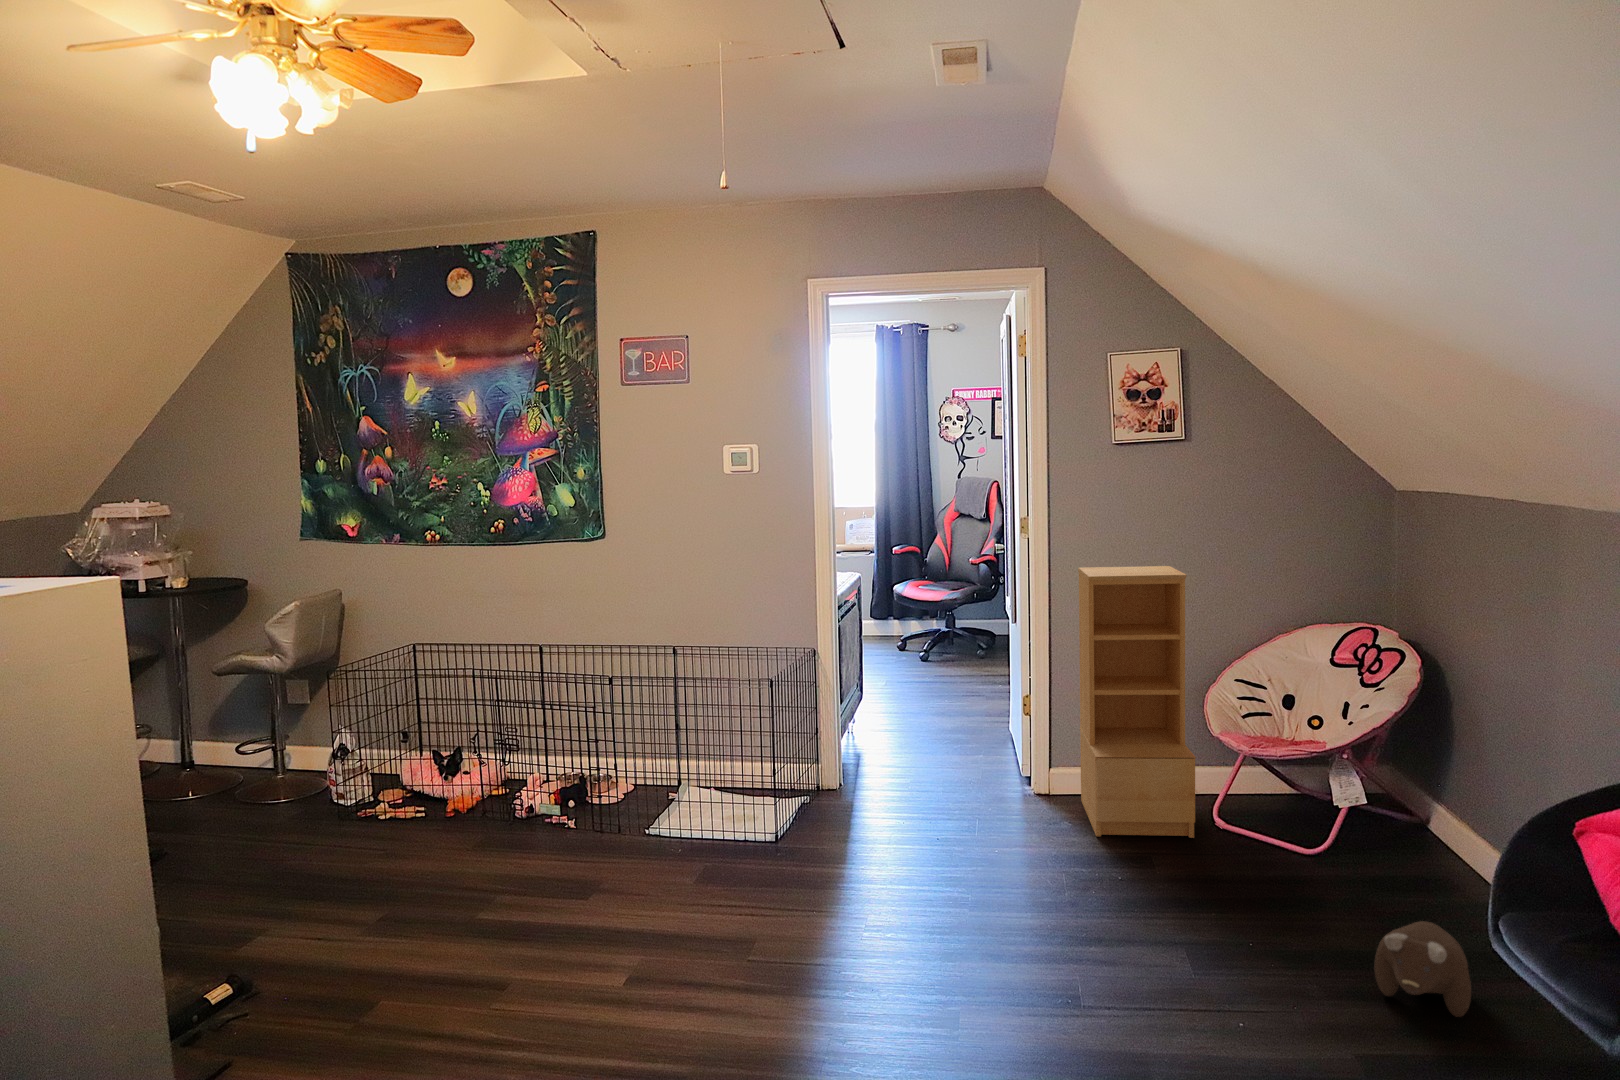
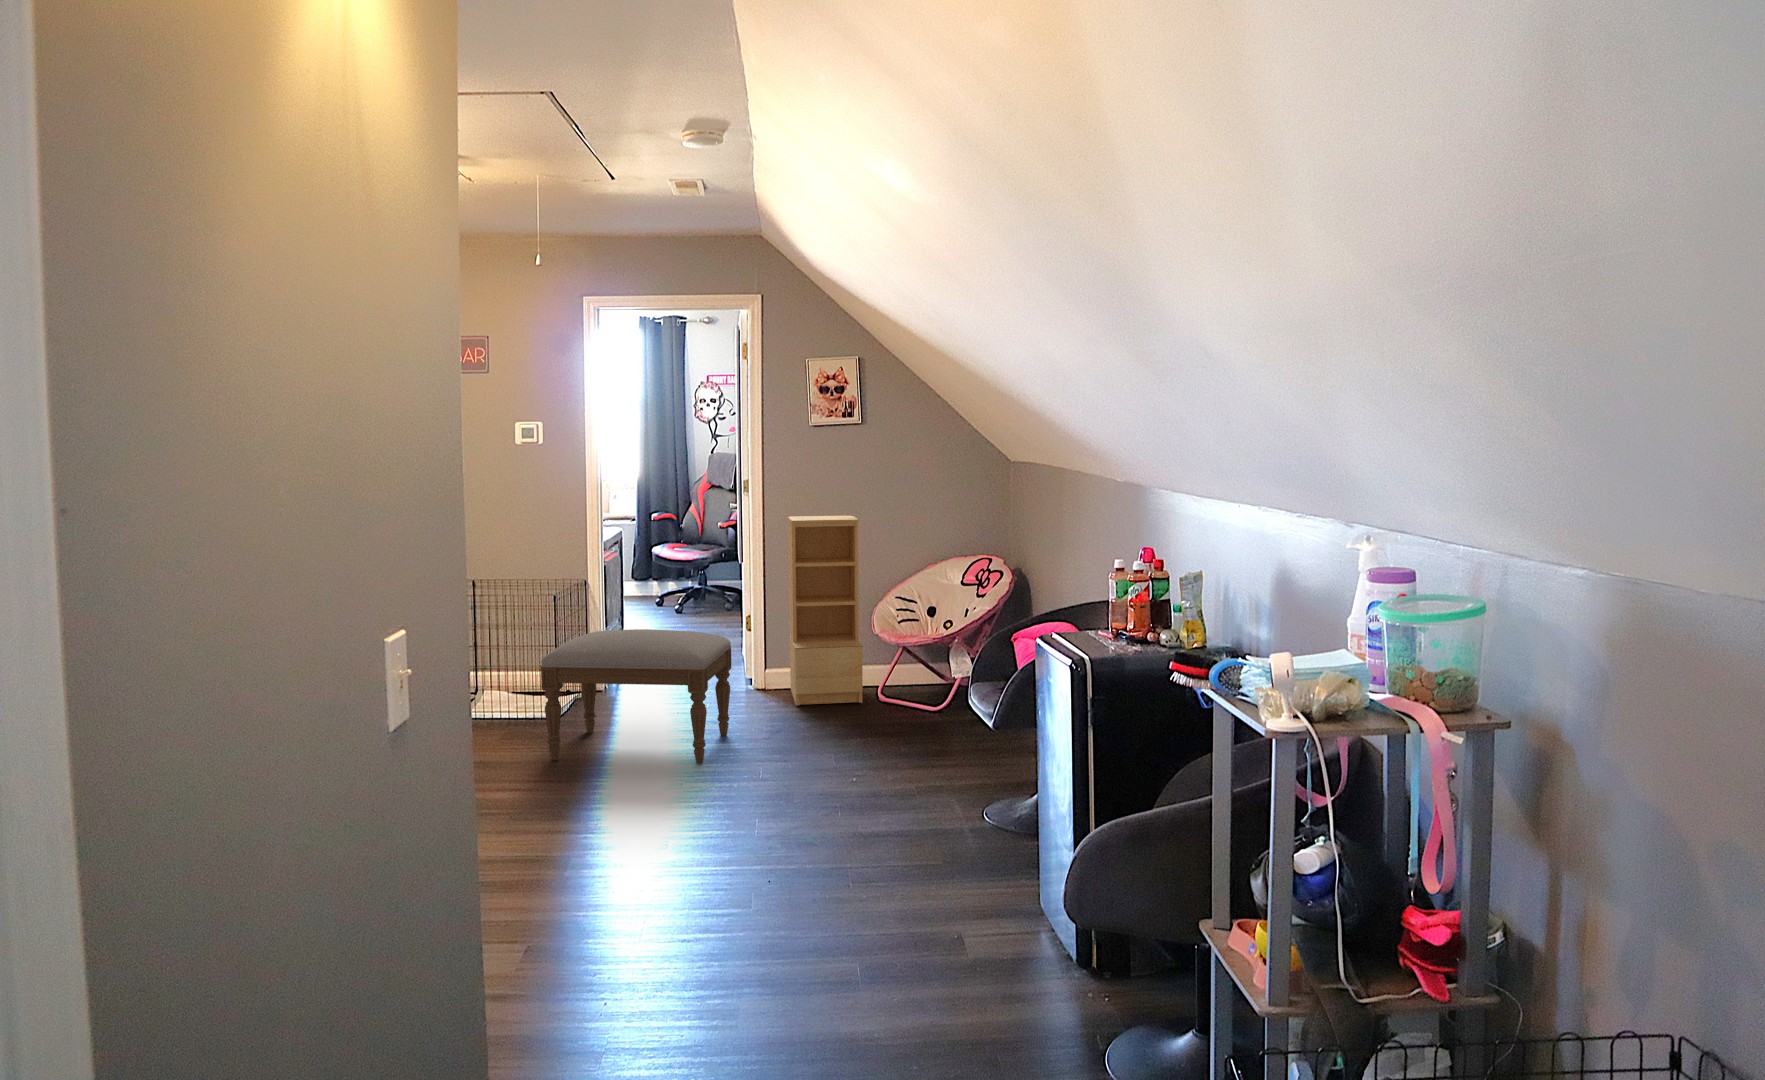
ottoman: none [742,737,1012,966] -> present [541,629,731,764]
plush toy: present [1374,921,1471,1017] -> none [939,714,990,763]

